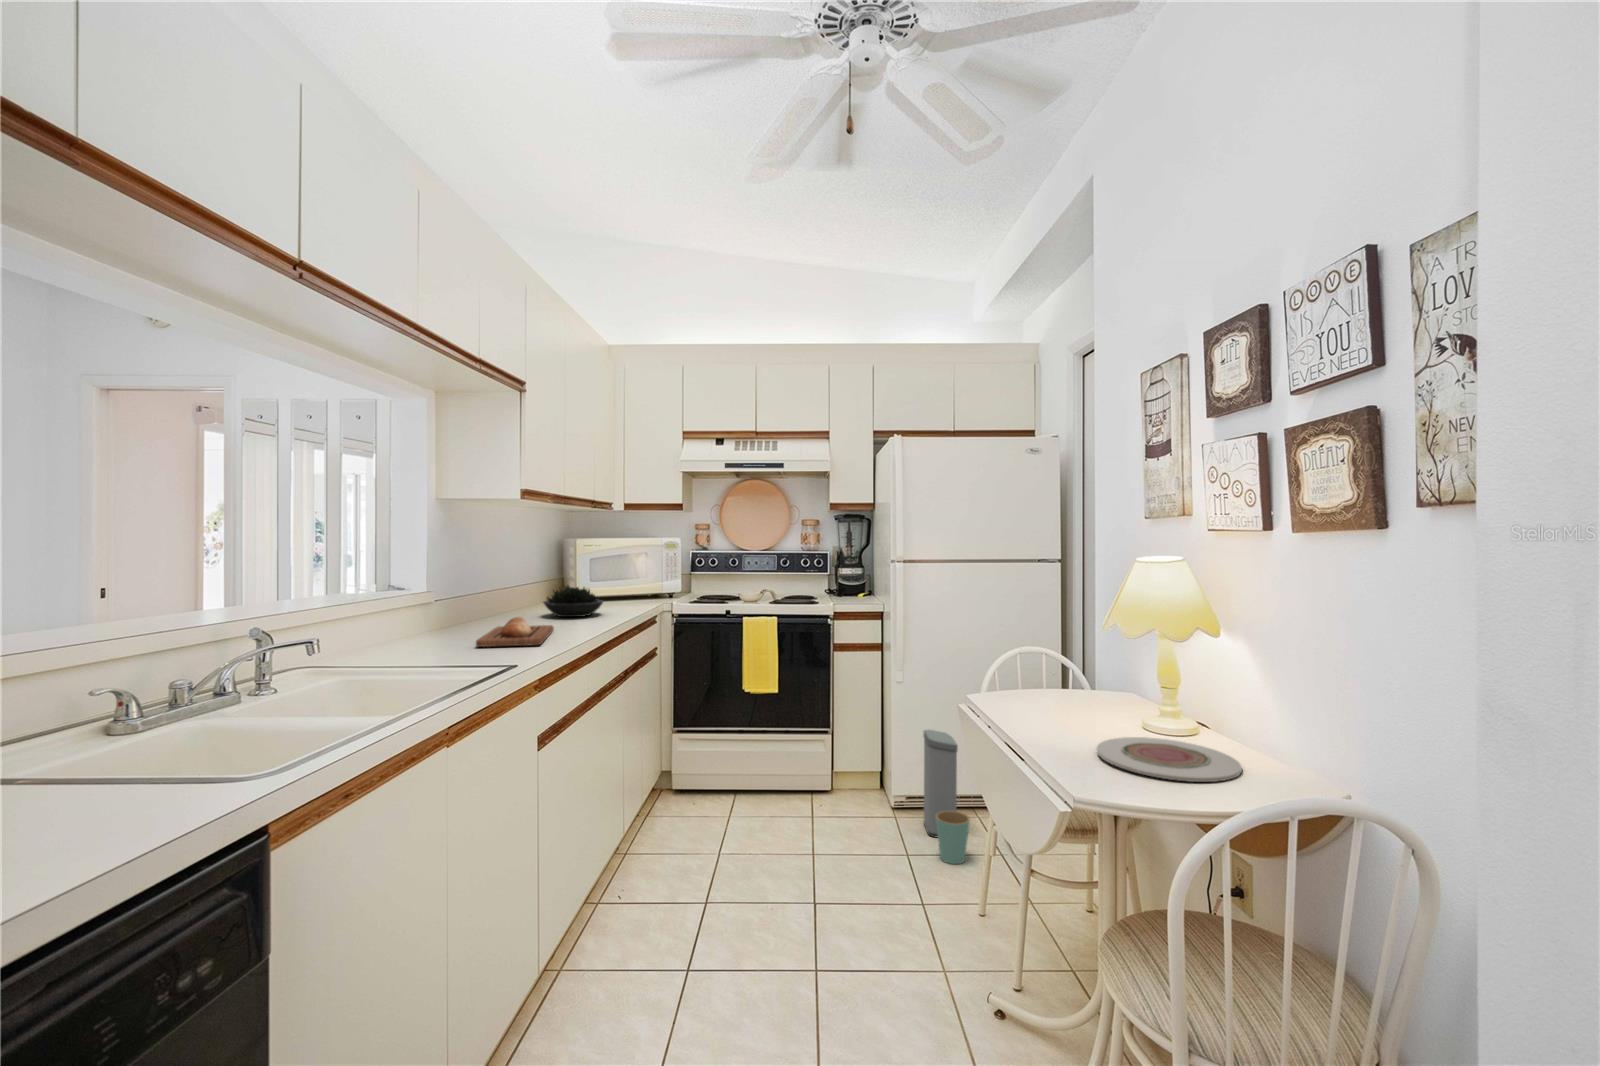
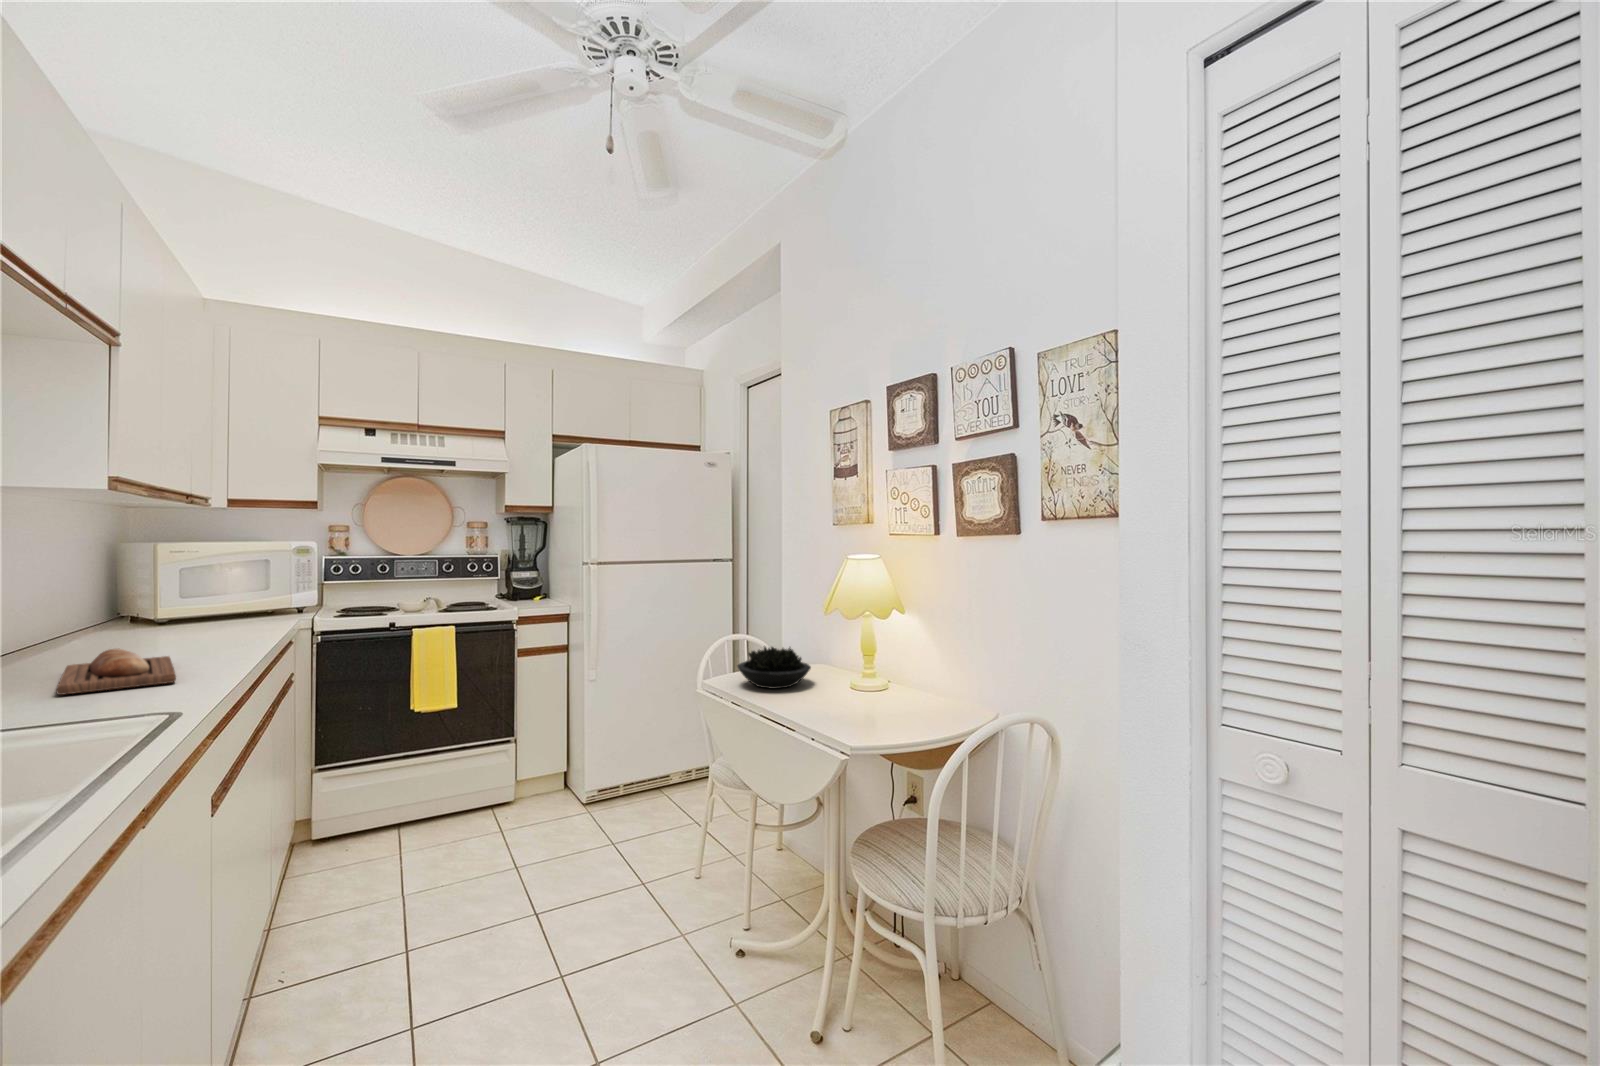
succulent plant: present [544,586,603,617] -> present [738,647,811,689]
trash can: present [923,730,970,864] -> none [618,722,672,841]
plate: present [1096,737,1242,782] -> none [836,695,935,722]

